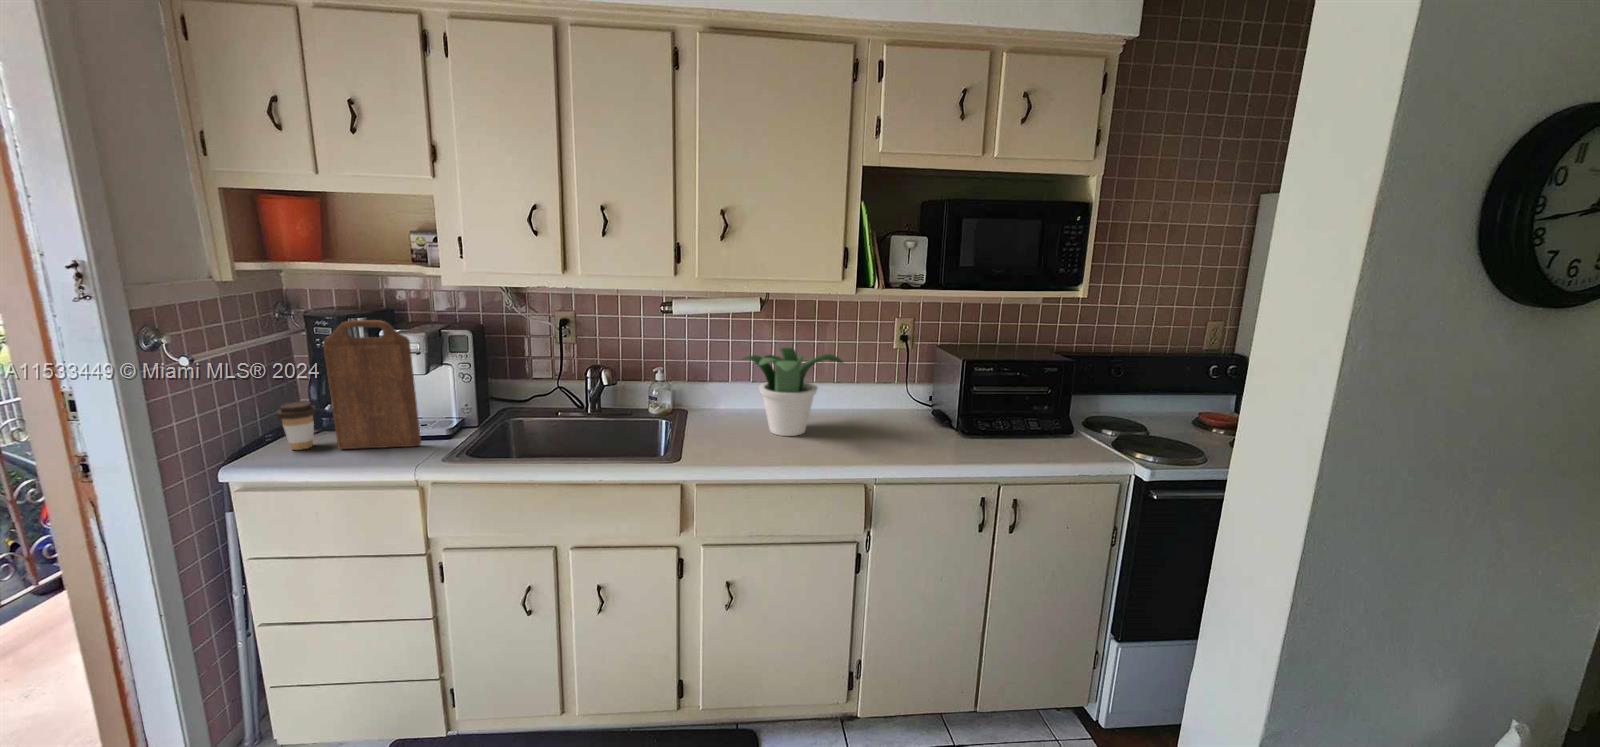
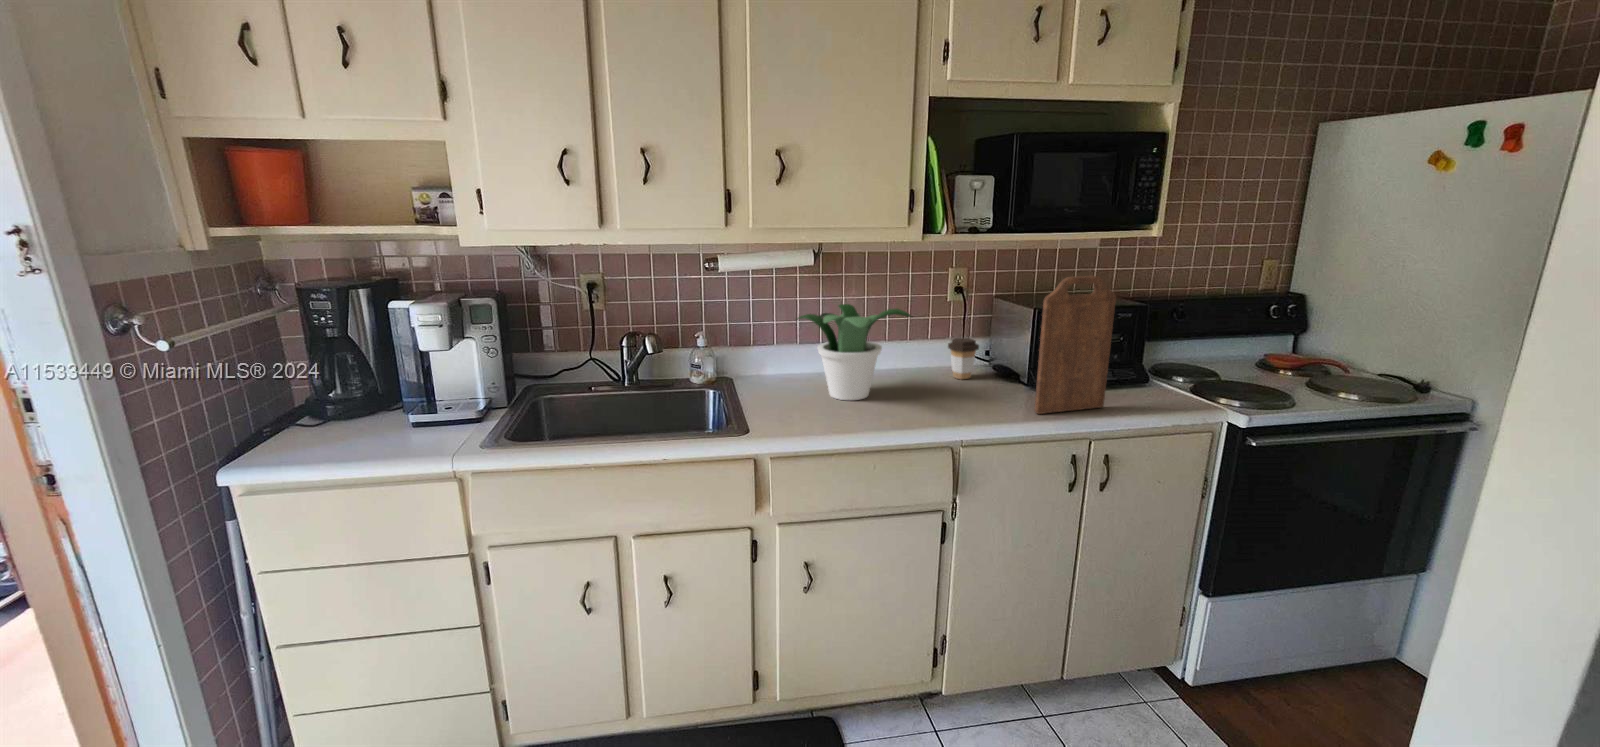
cutting board: present [323,320,421,449] -> present [1034,276,1116,414]
coffee cup: present [277,402,316,450] -> present [948,338,979,379]

